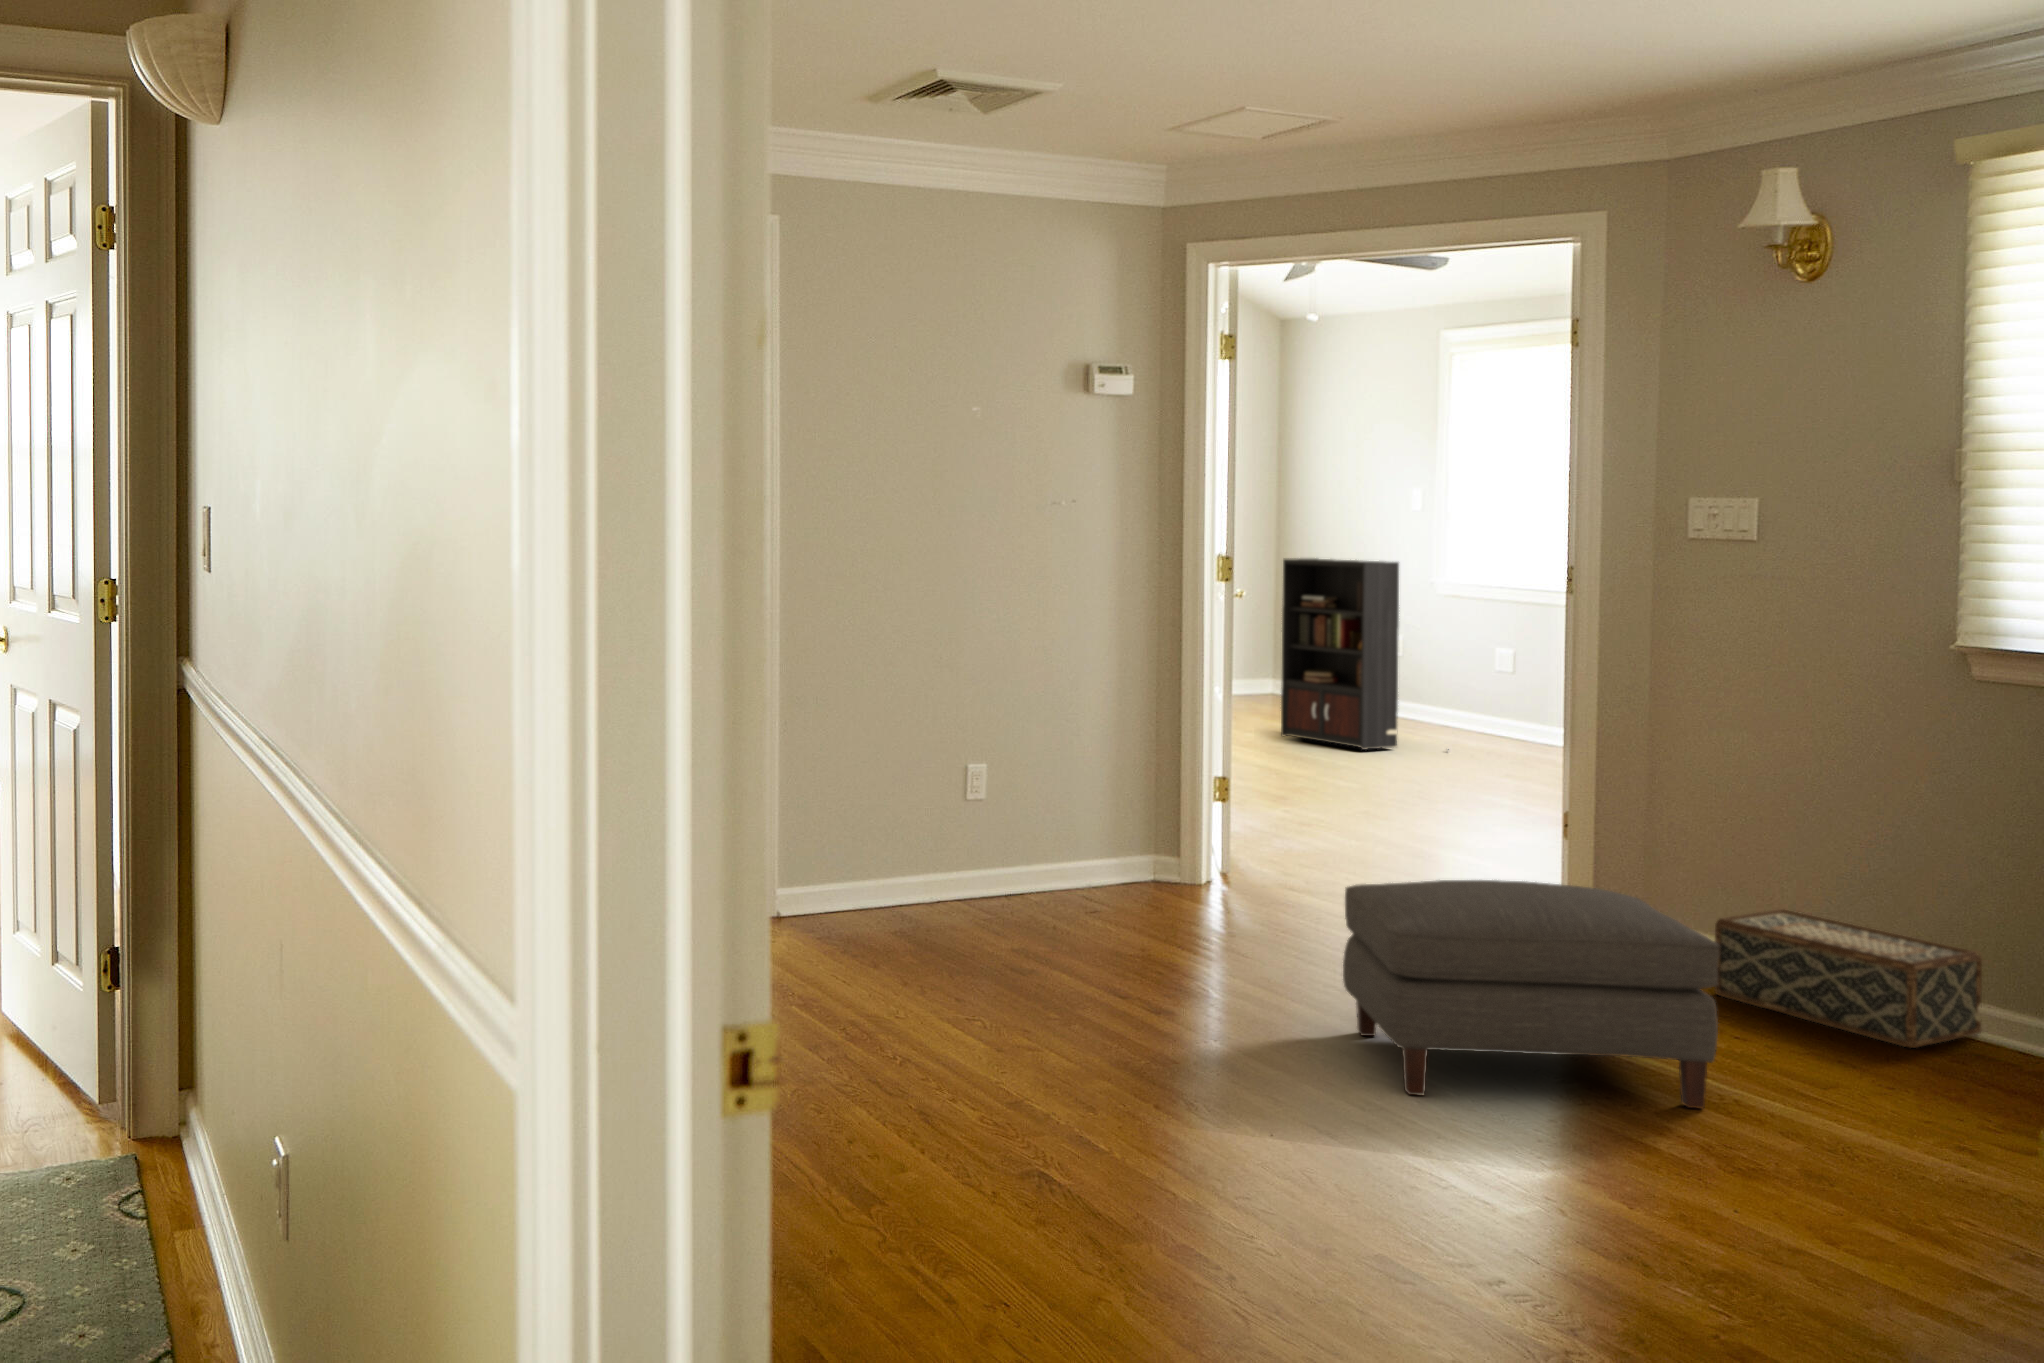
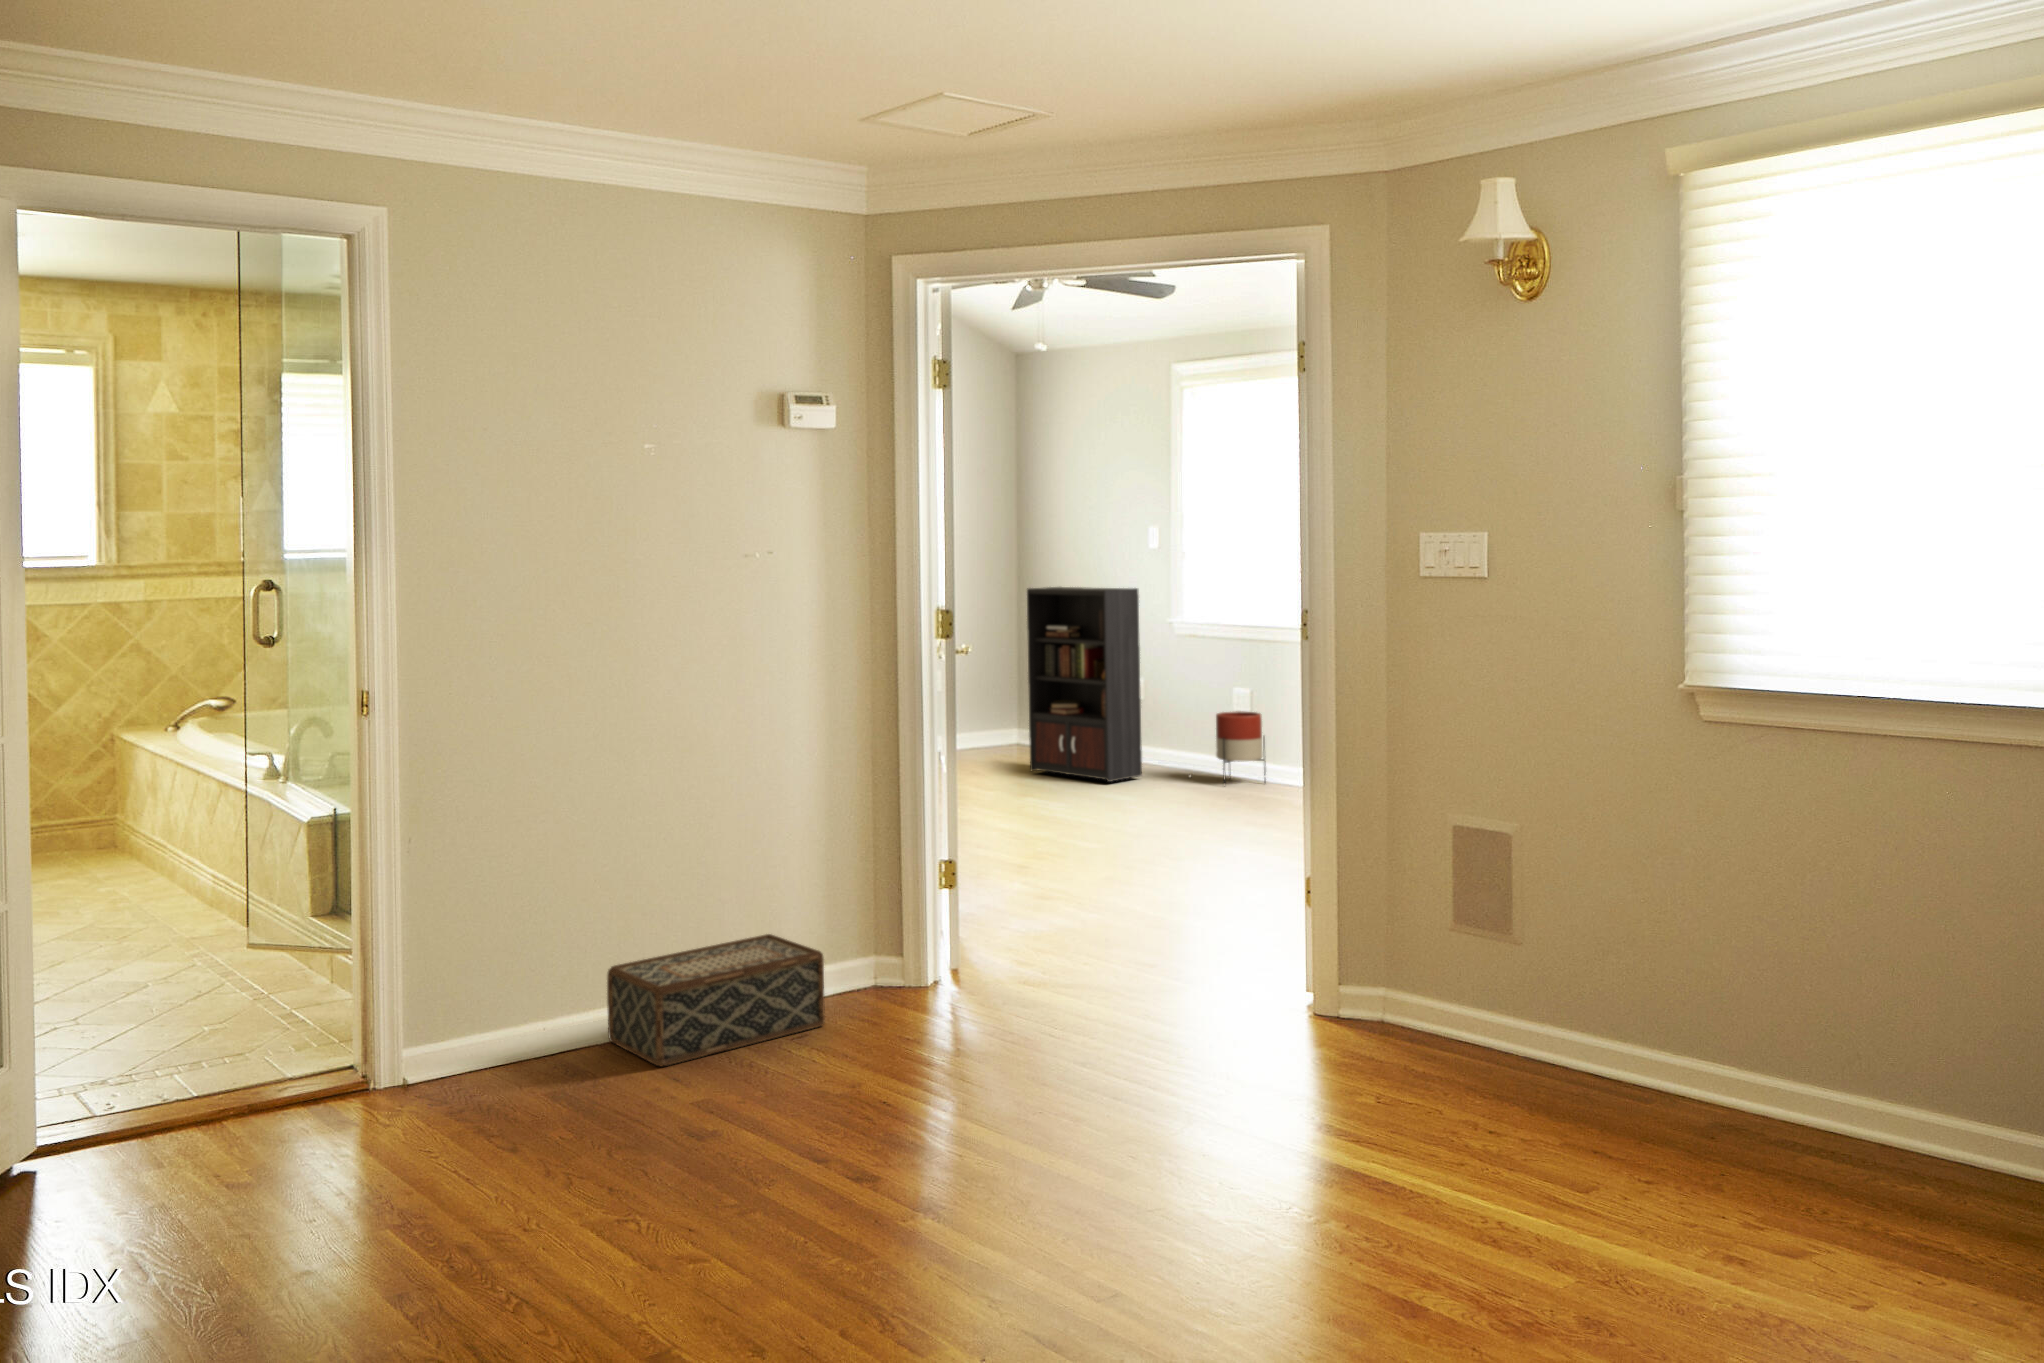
planter: none [1477,689,1530,762] -> present [1216,711,1265,784]
ottoman: present [1343,880,1720,1109] -> none [1068,1007,1486,1316]
woven basket: present [1715,909,1982,1048] -> present [607,934,825,1066]

